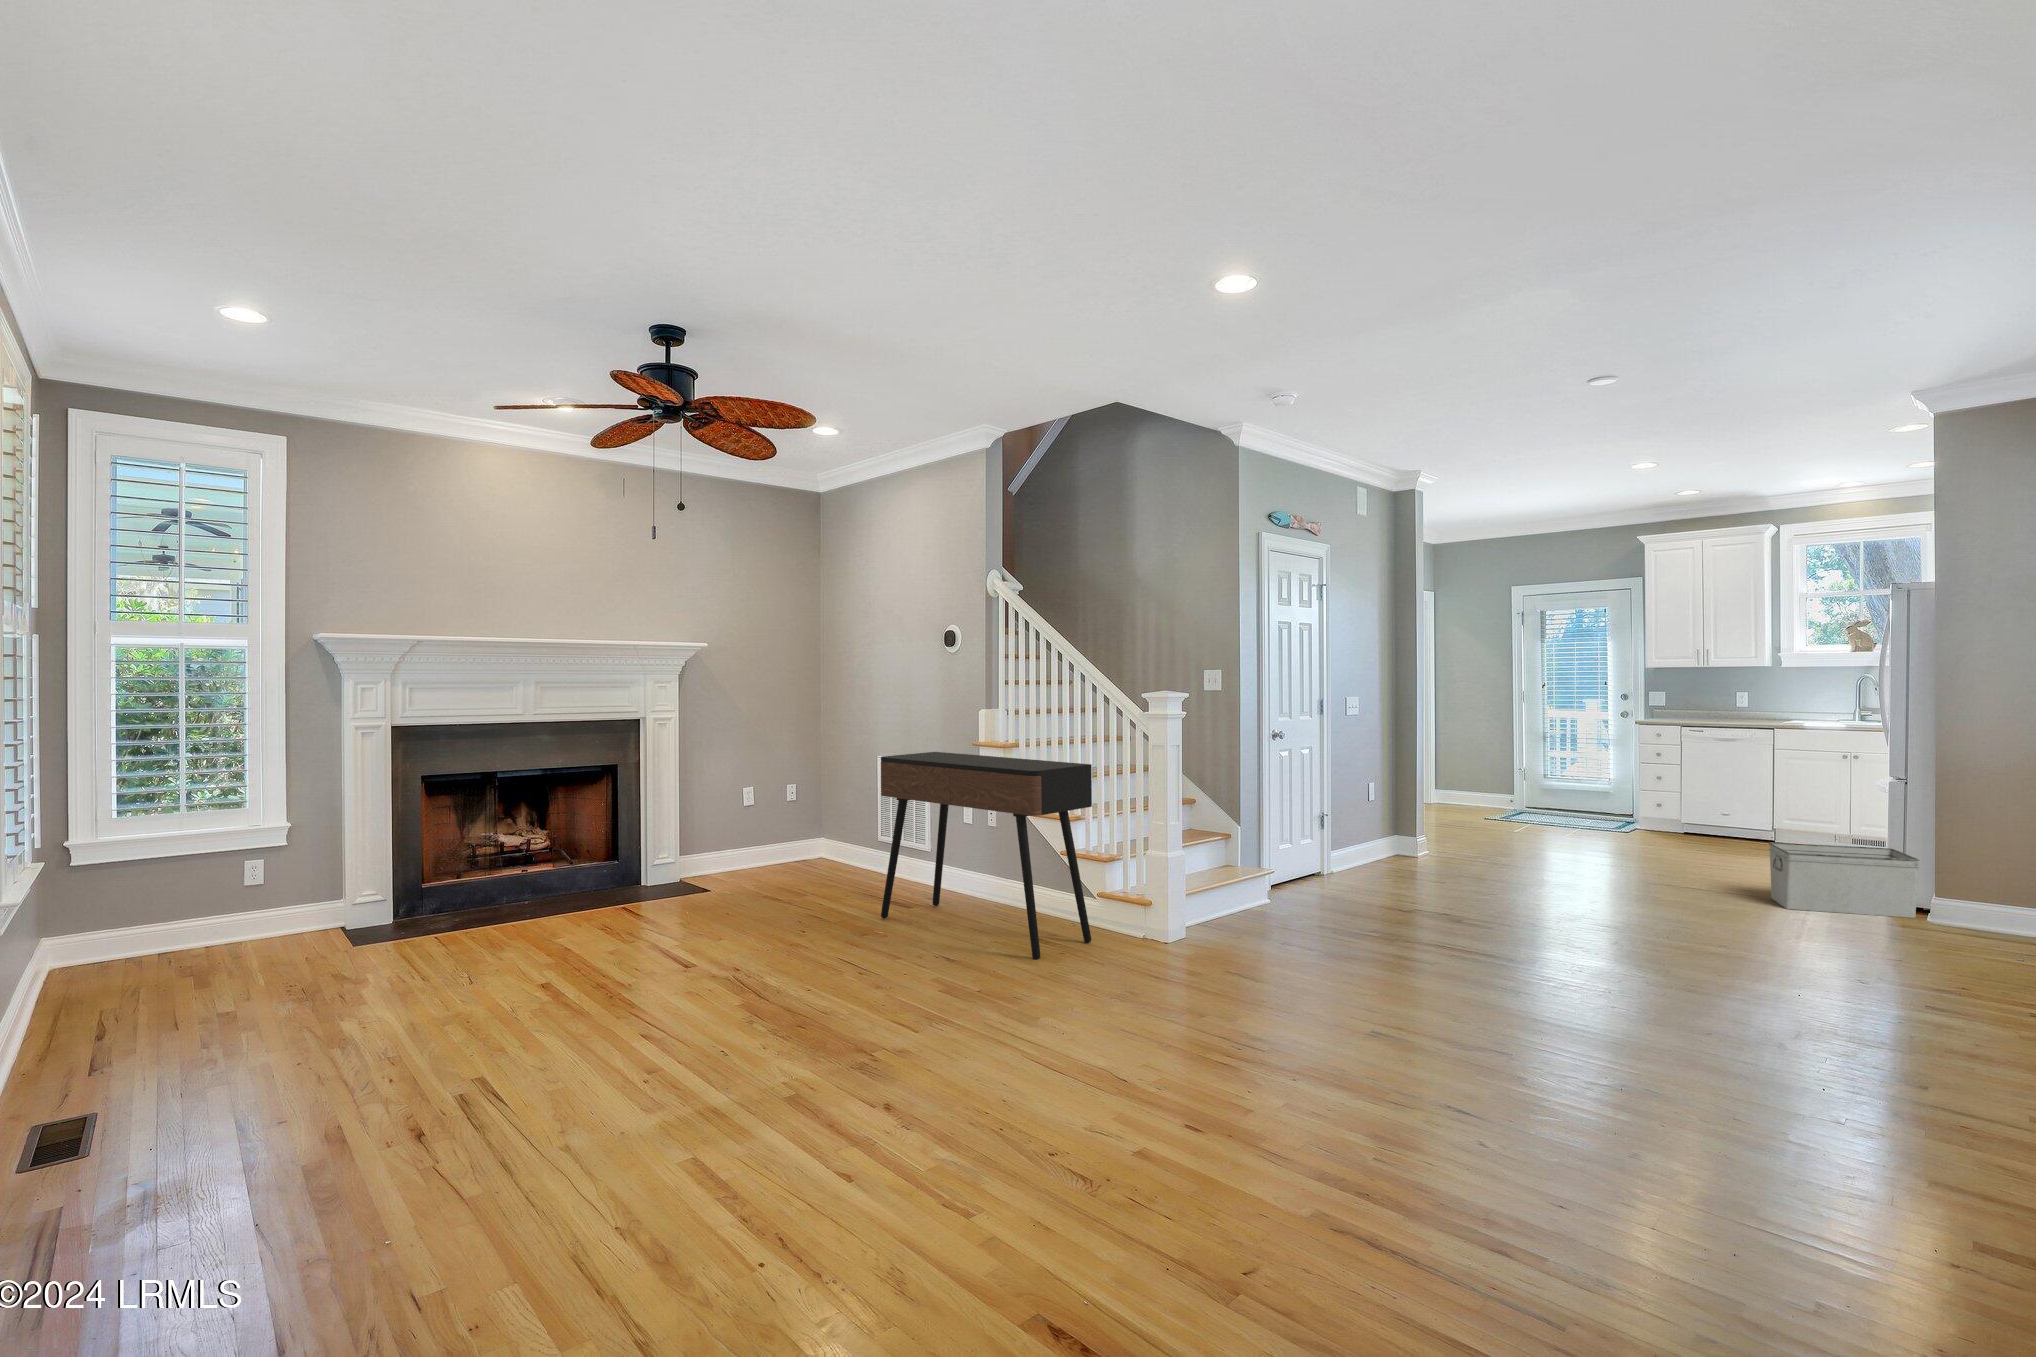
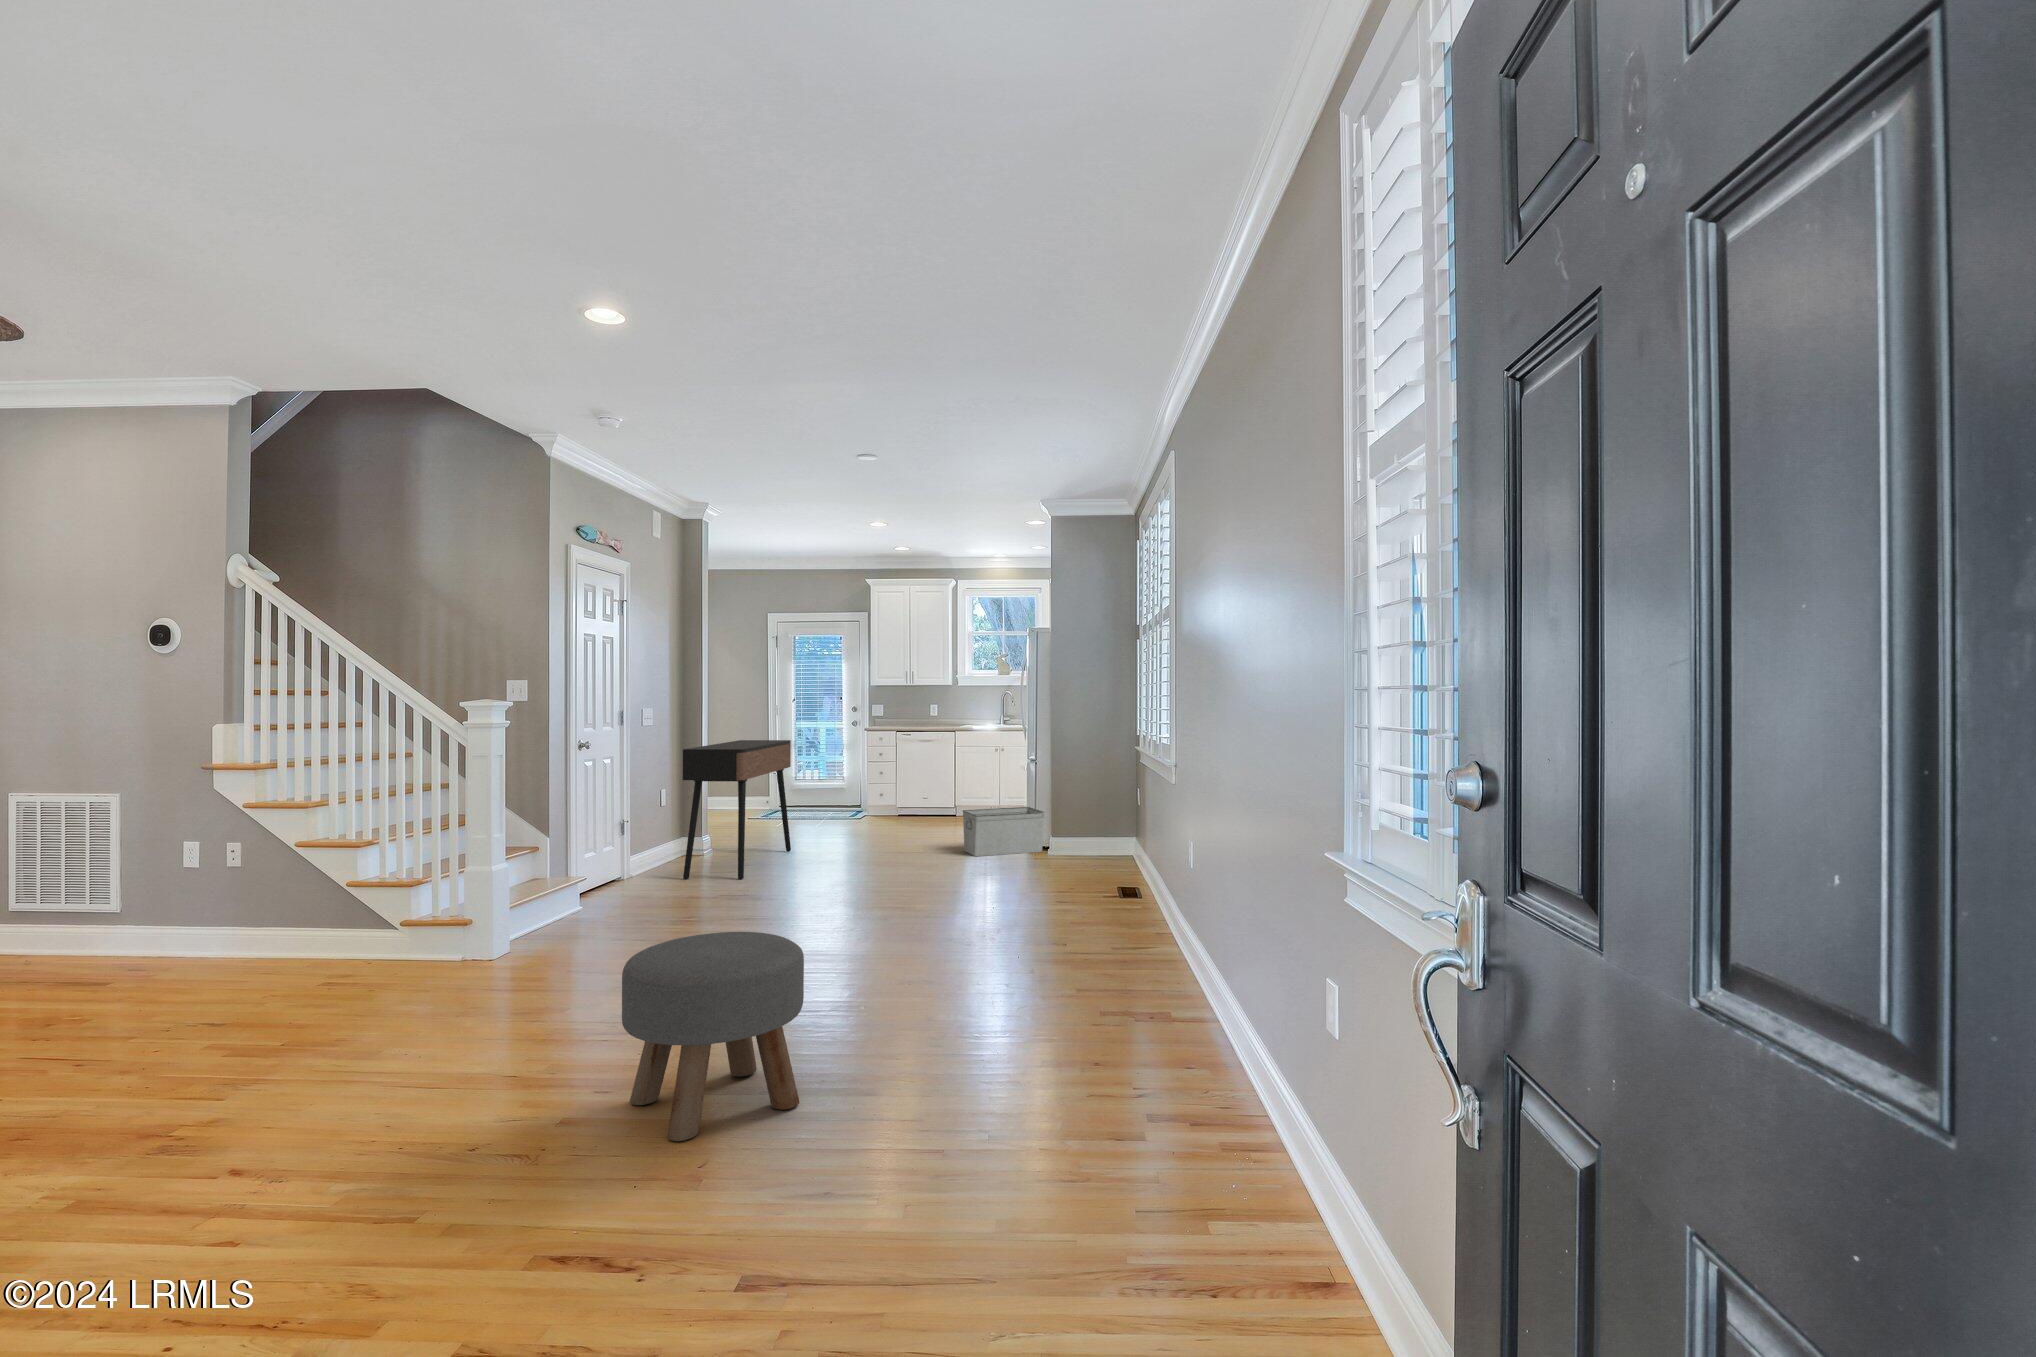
console table: present [881,752,1092,959] -> present [683,740,791,879]
ottoman: none [1211,968,1414,1200] -> present [622,932,804,1142]

